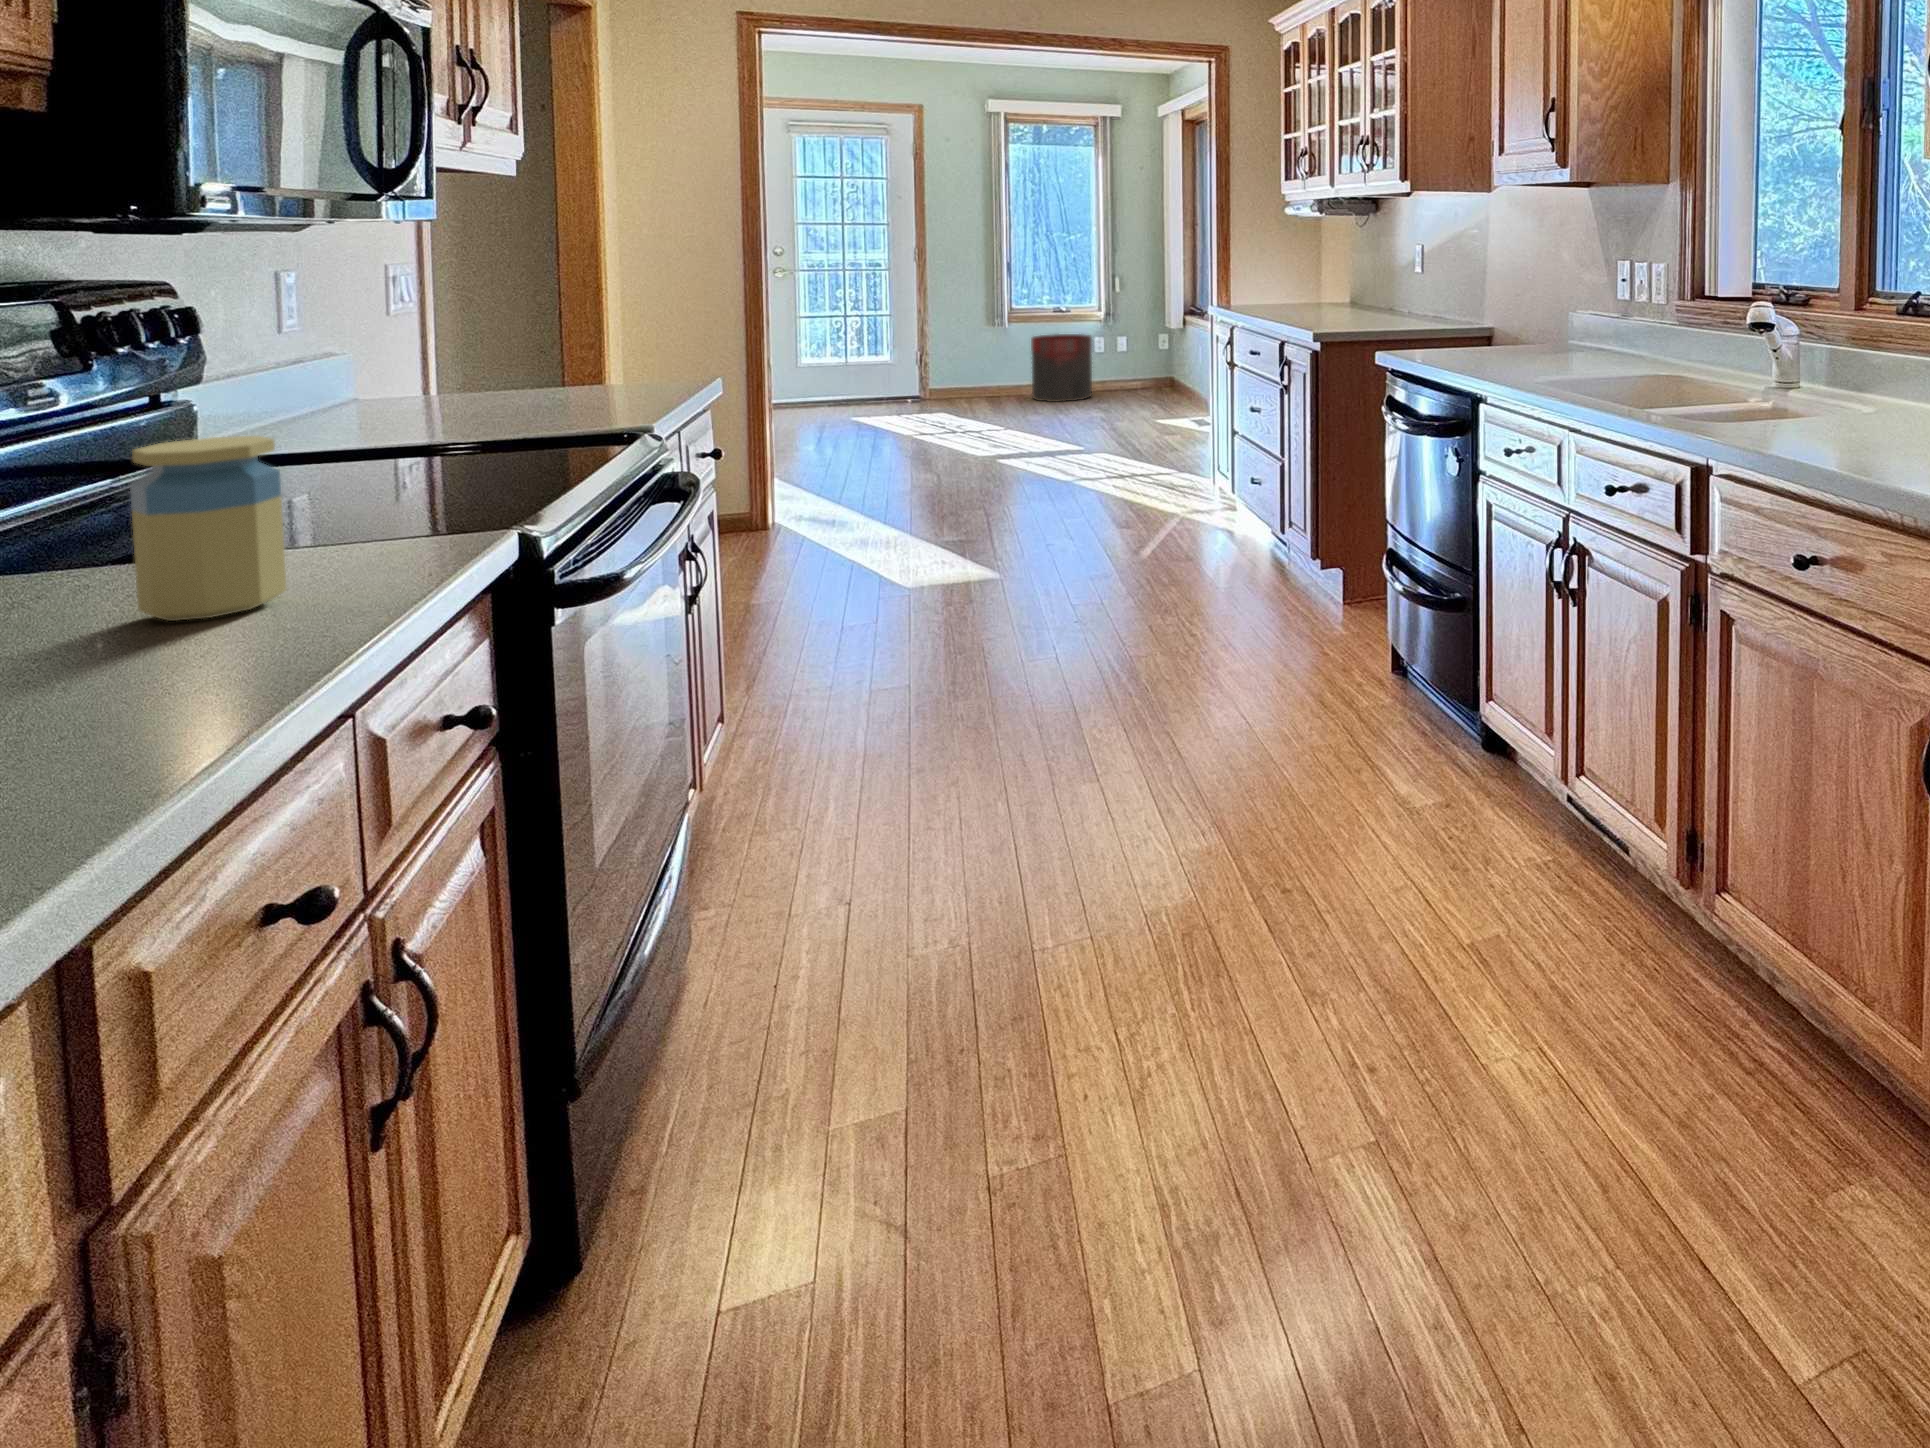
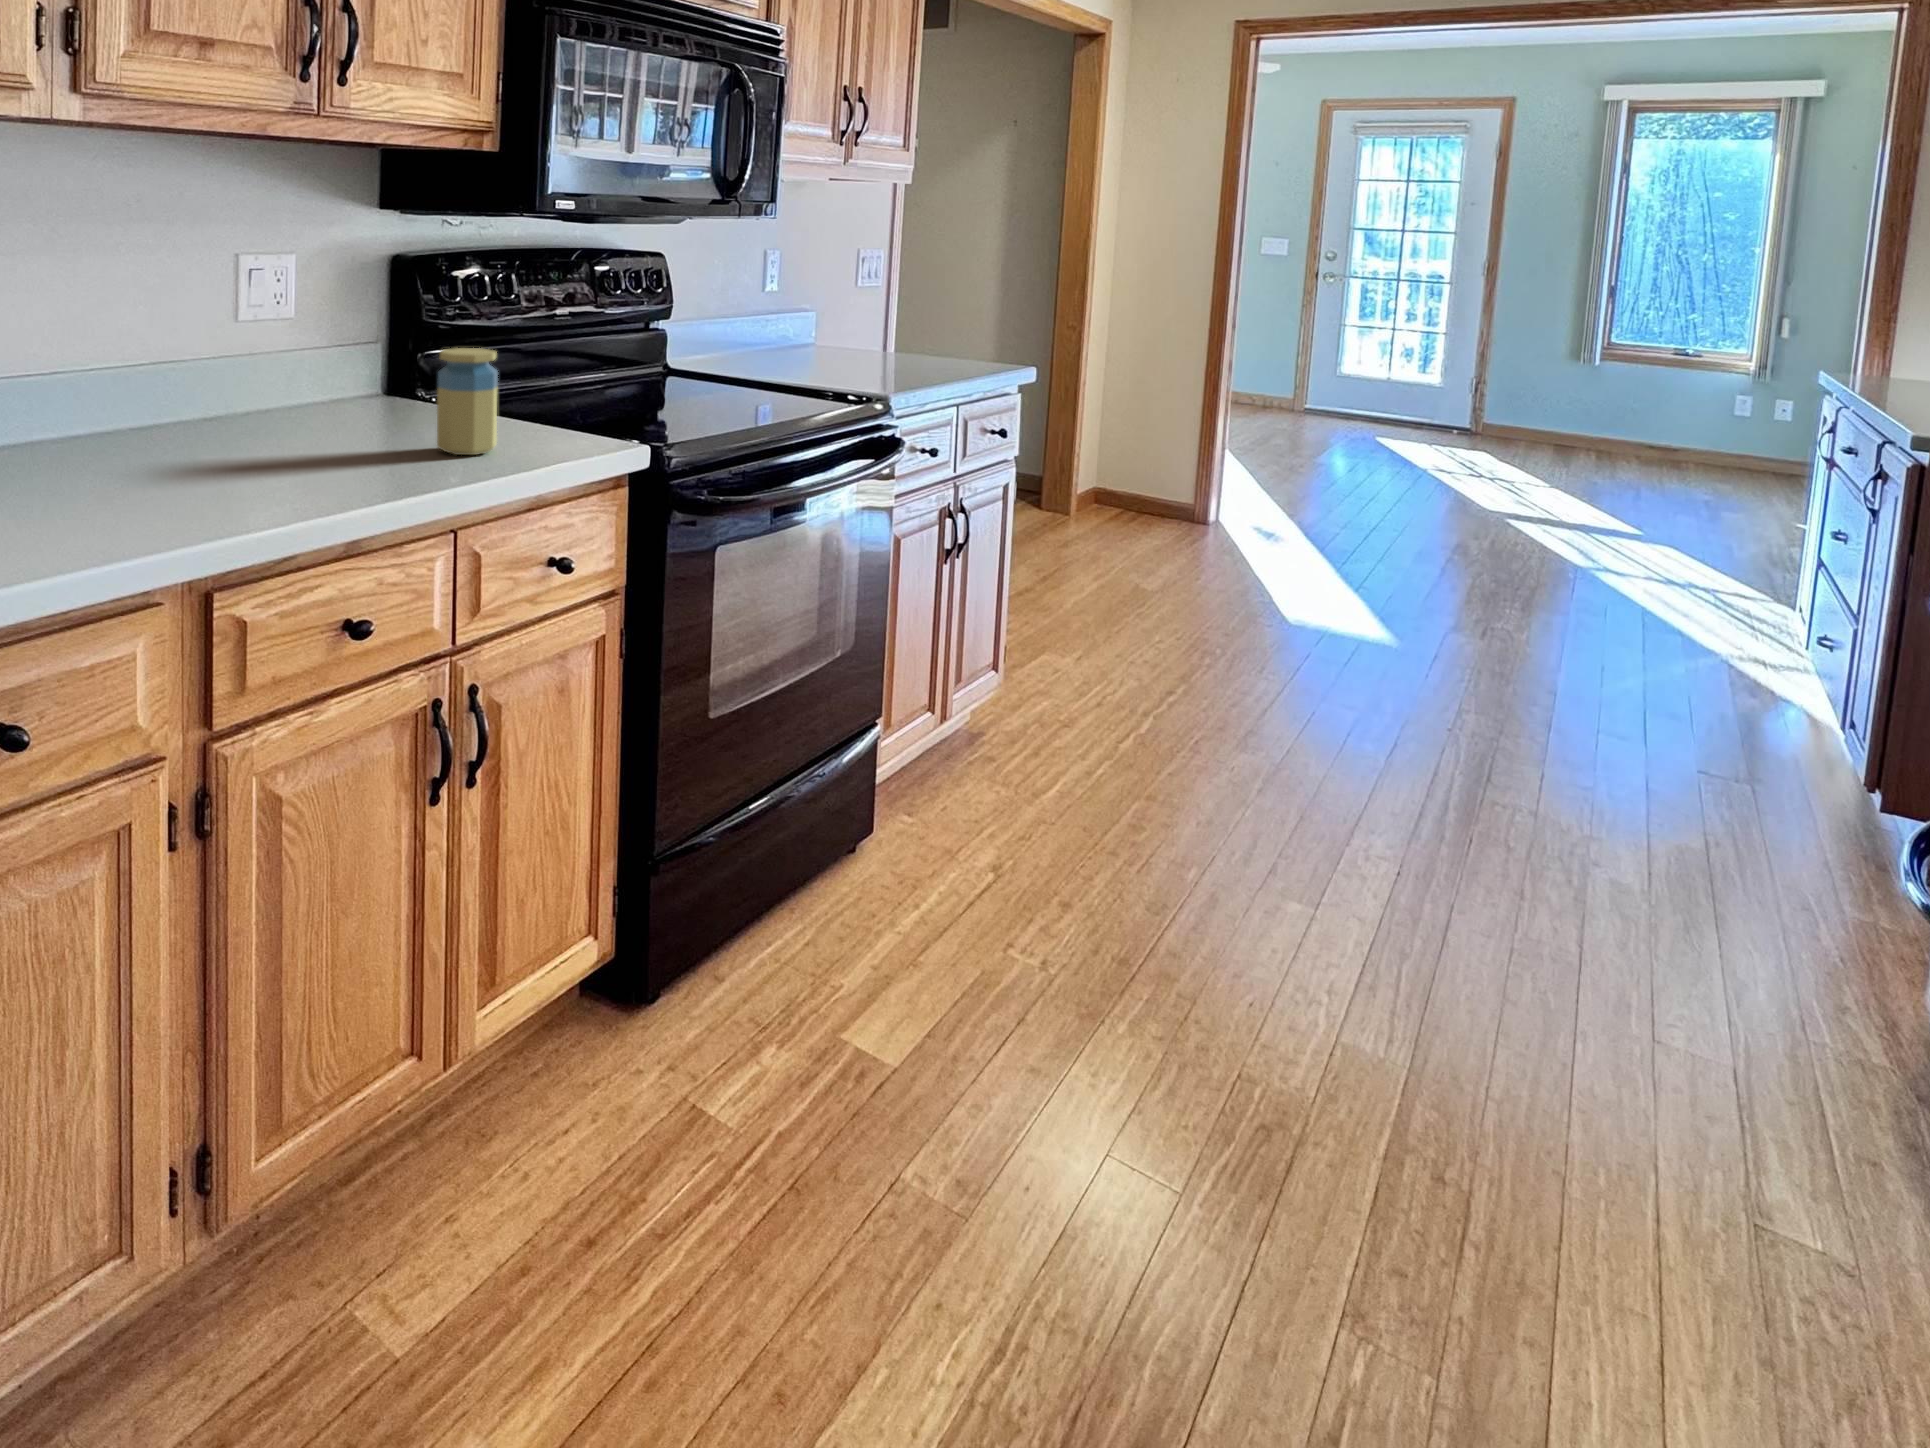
trash can: present [1031,334,1092,402] -> none [1624,381,1731,472]

